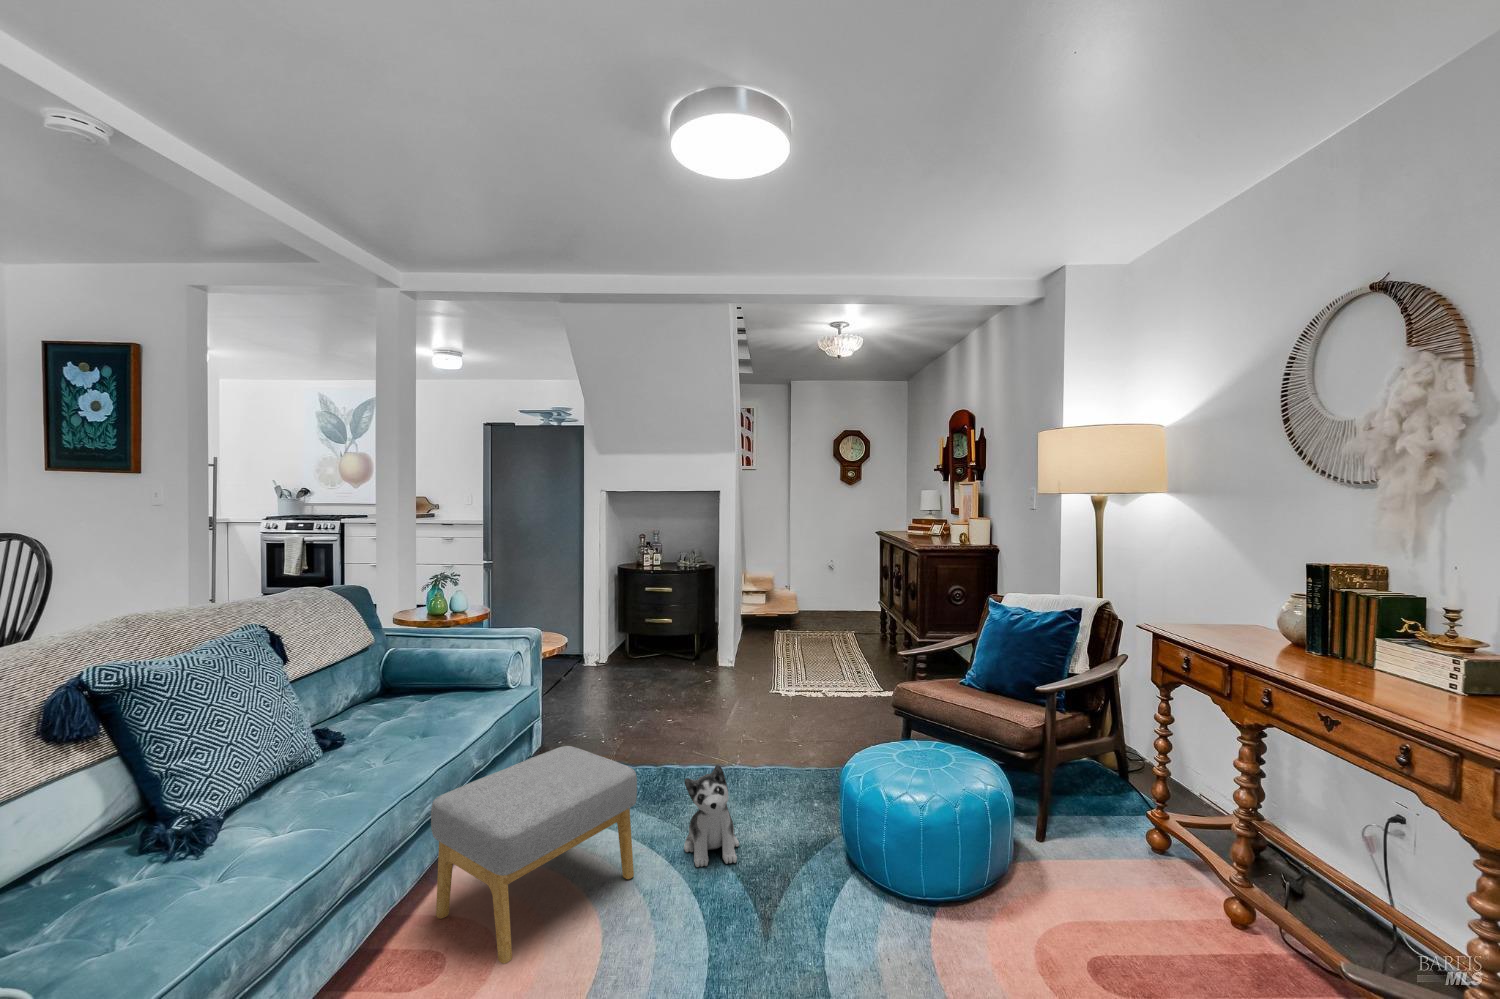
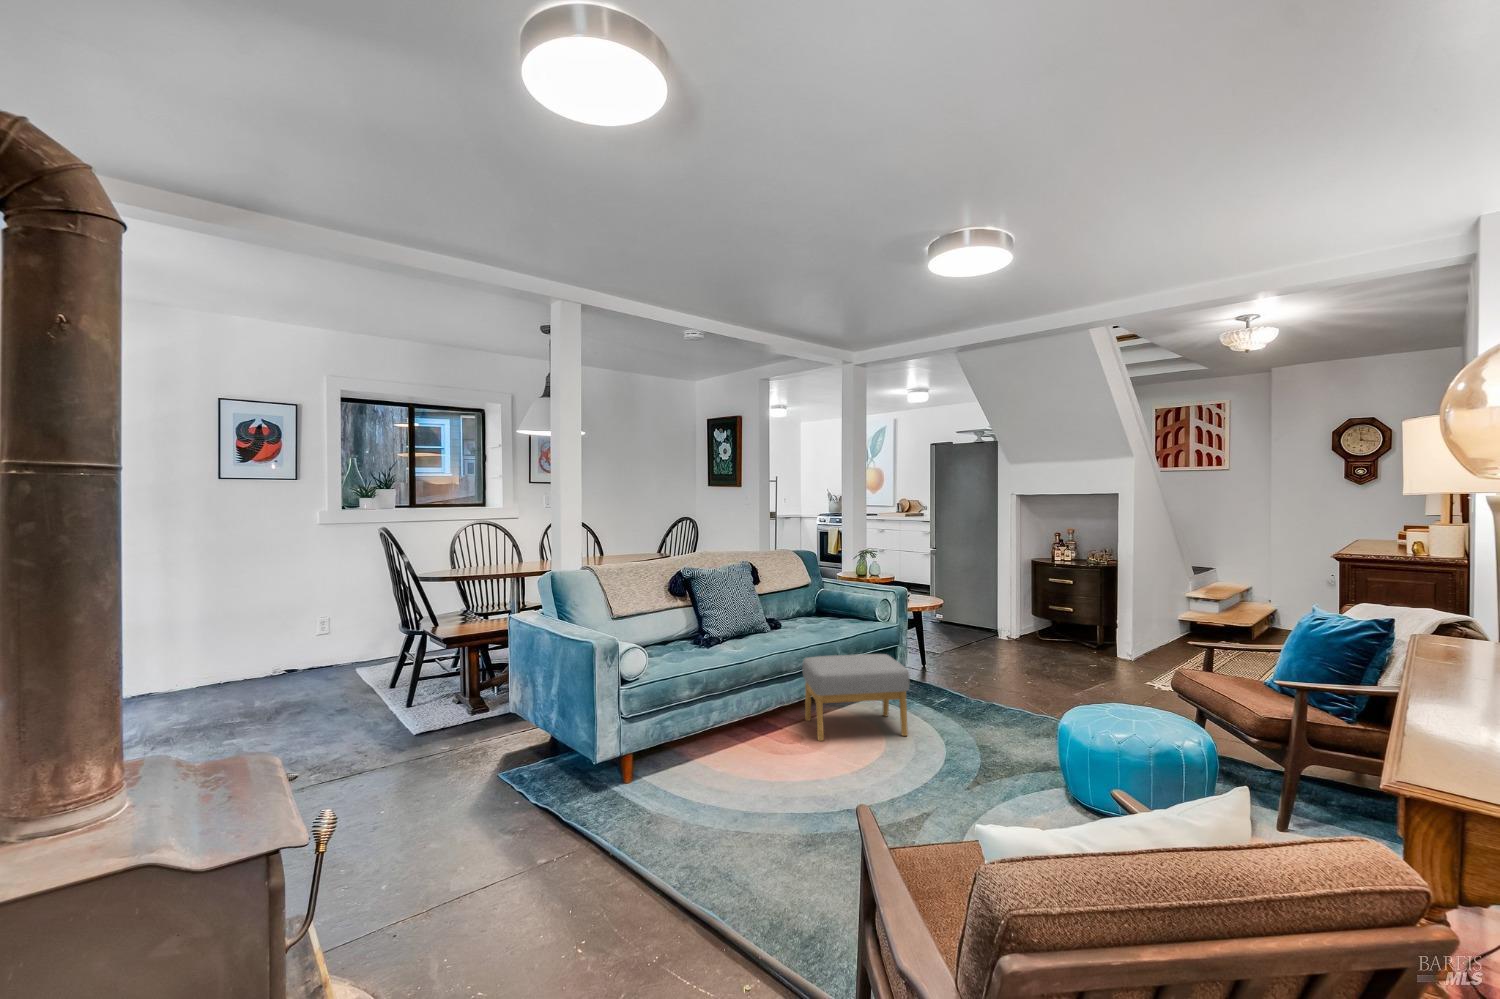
plush toy: present [684,764,739,867] -> none [945,683,987,750]

